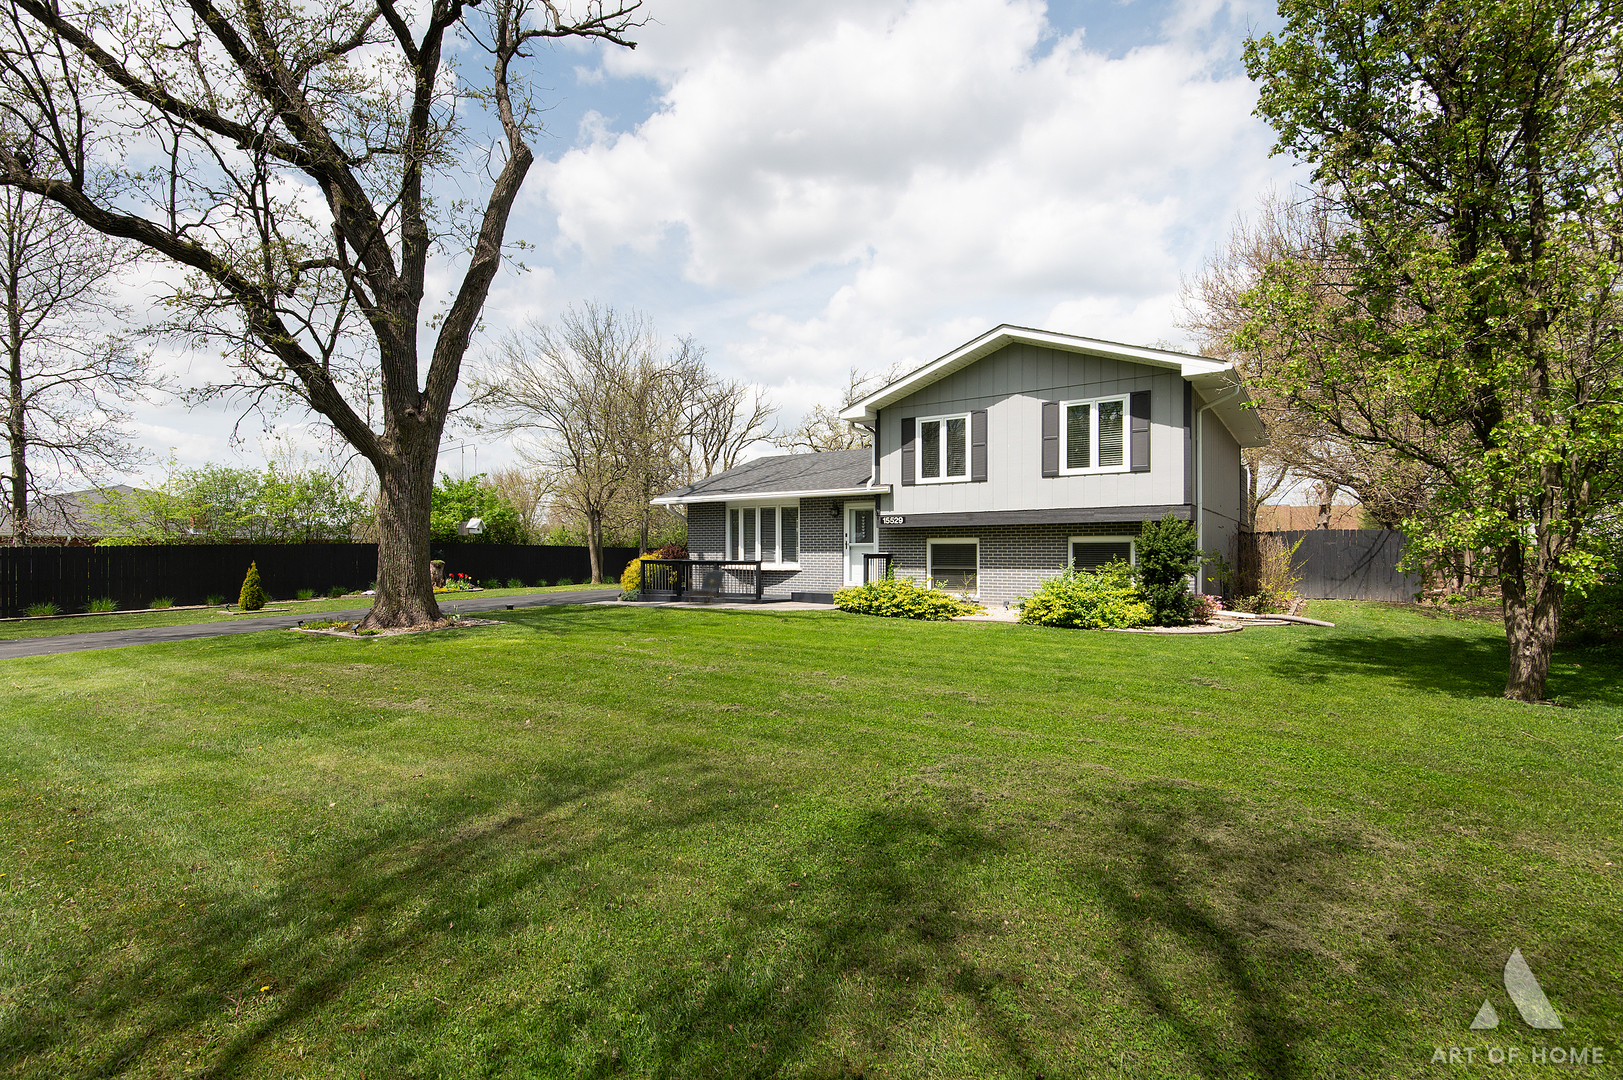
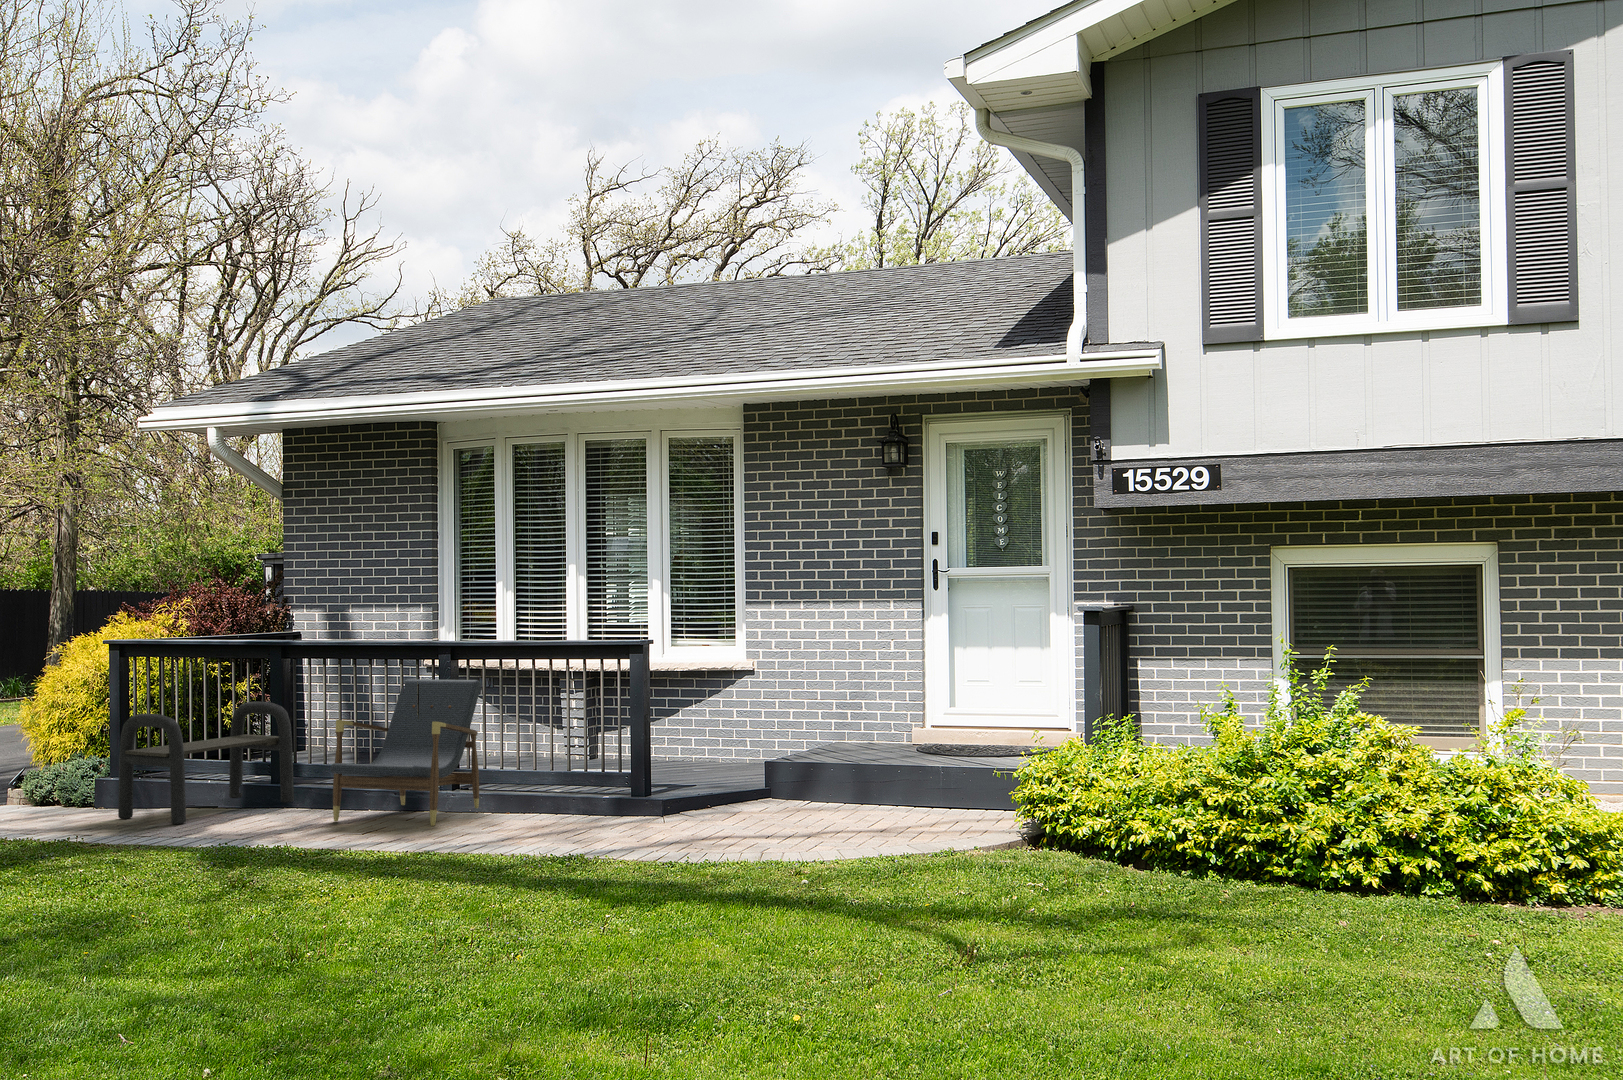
bench: none [642,576,683,603] -> present [118,701,294,824]

